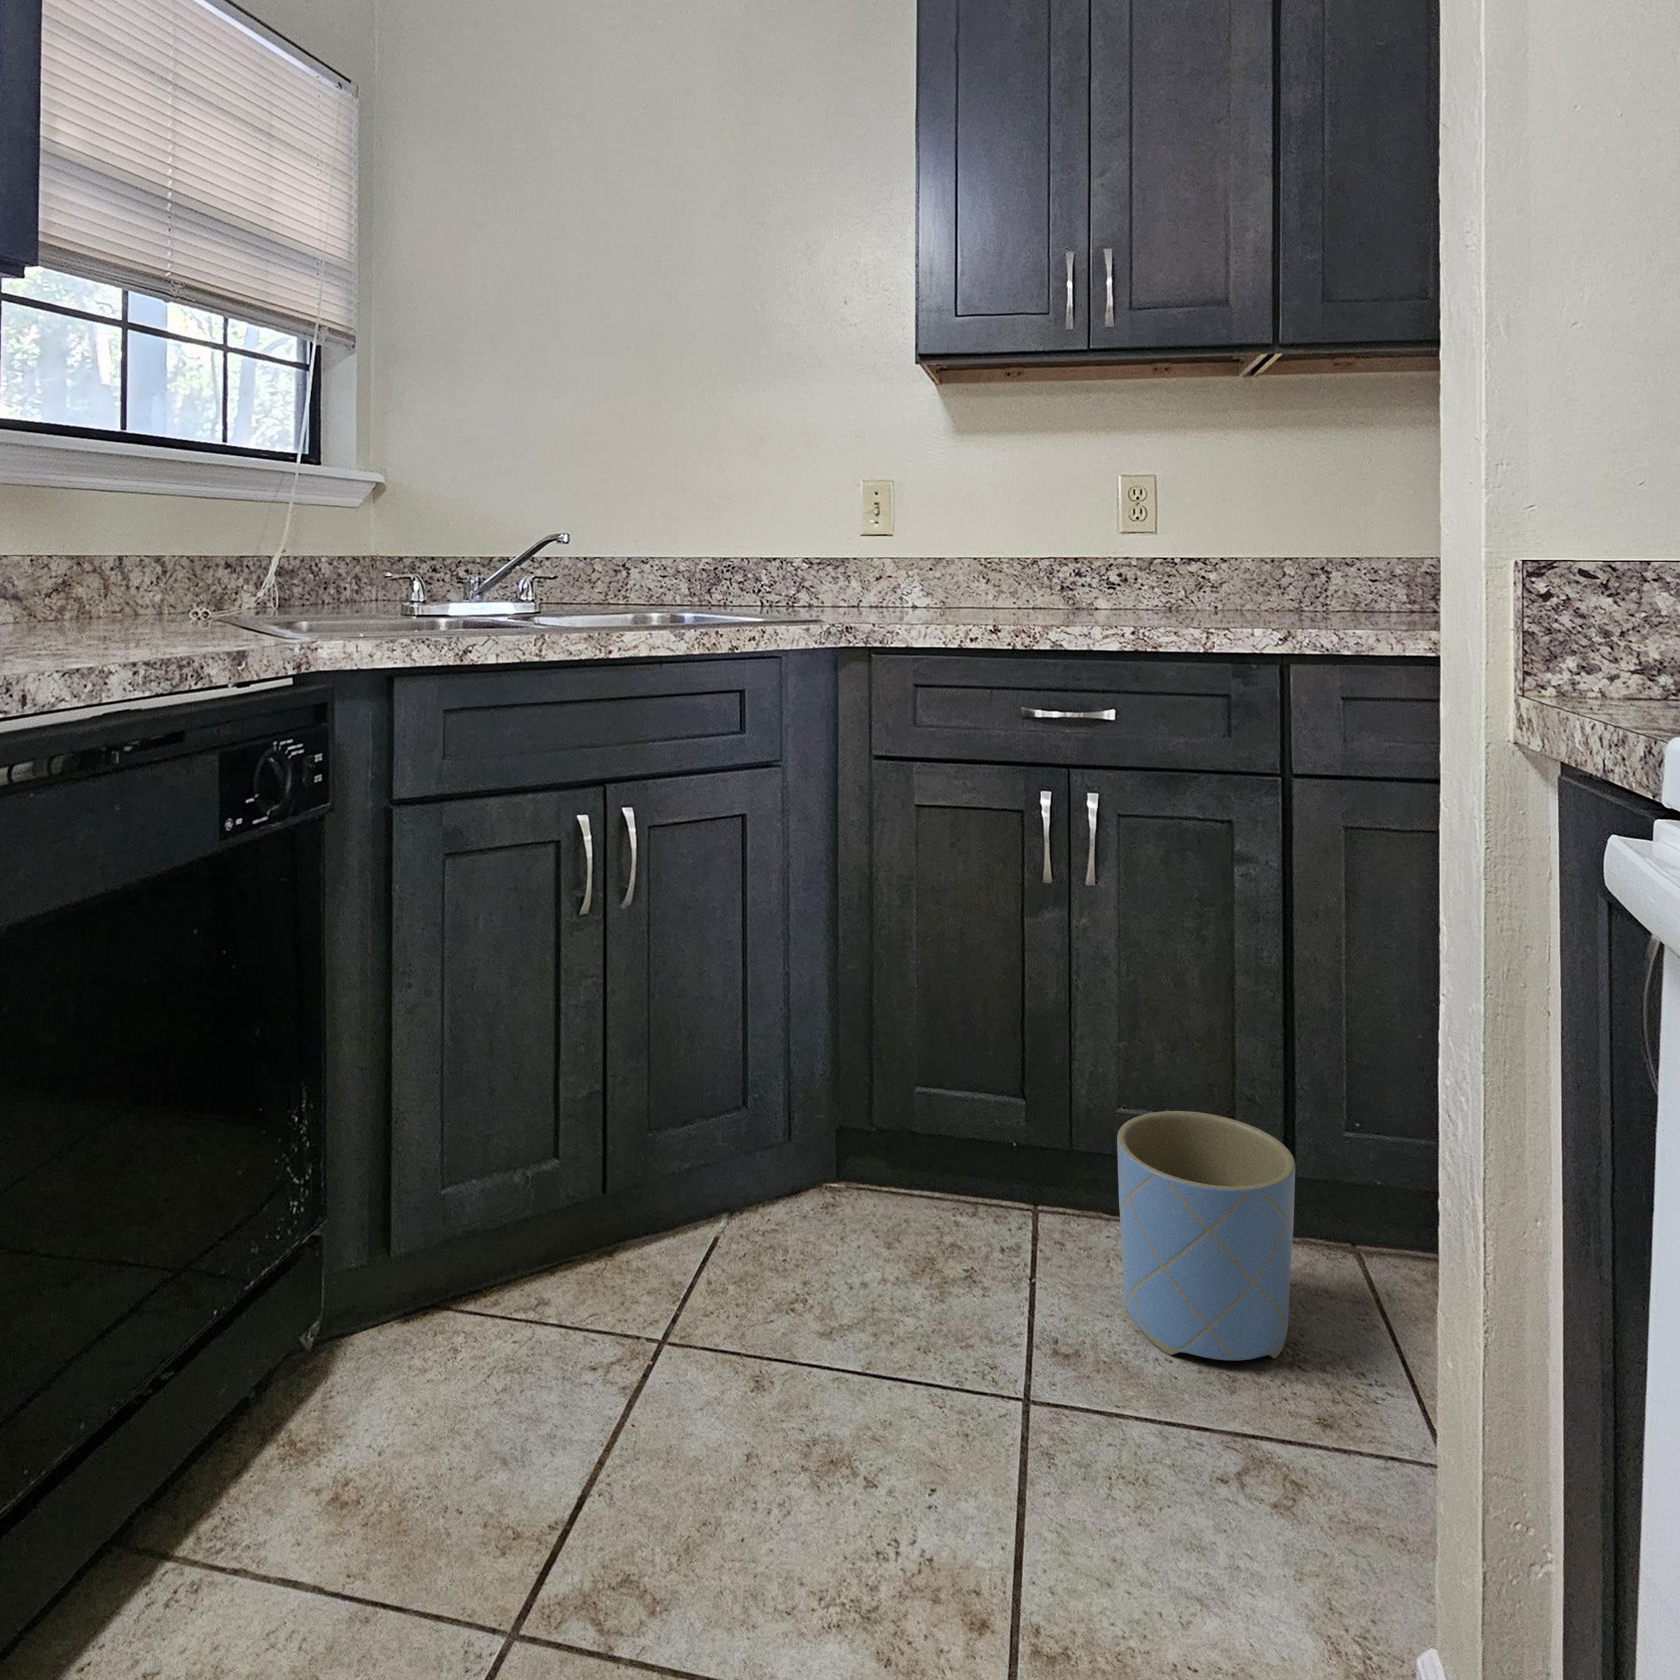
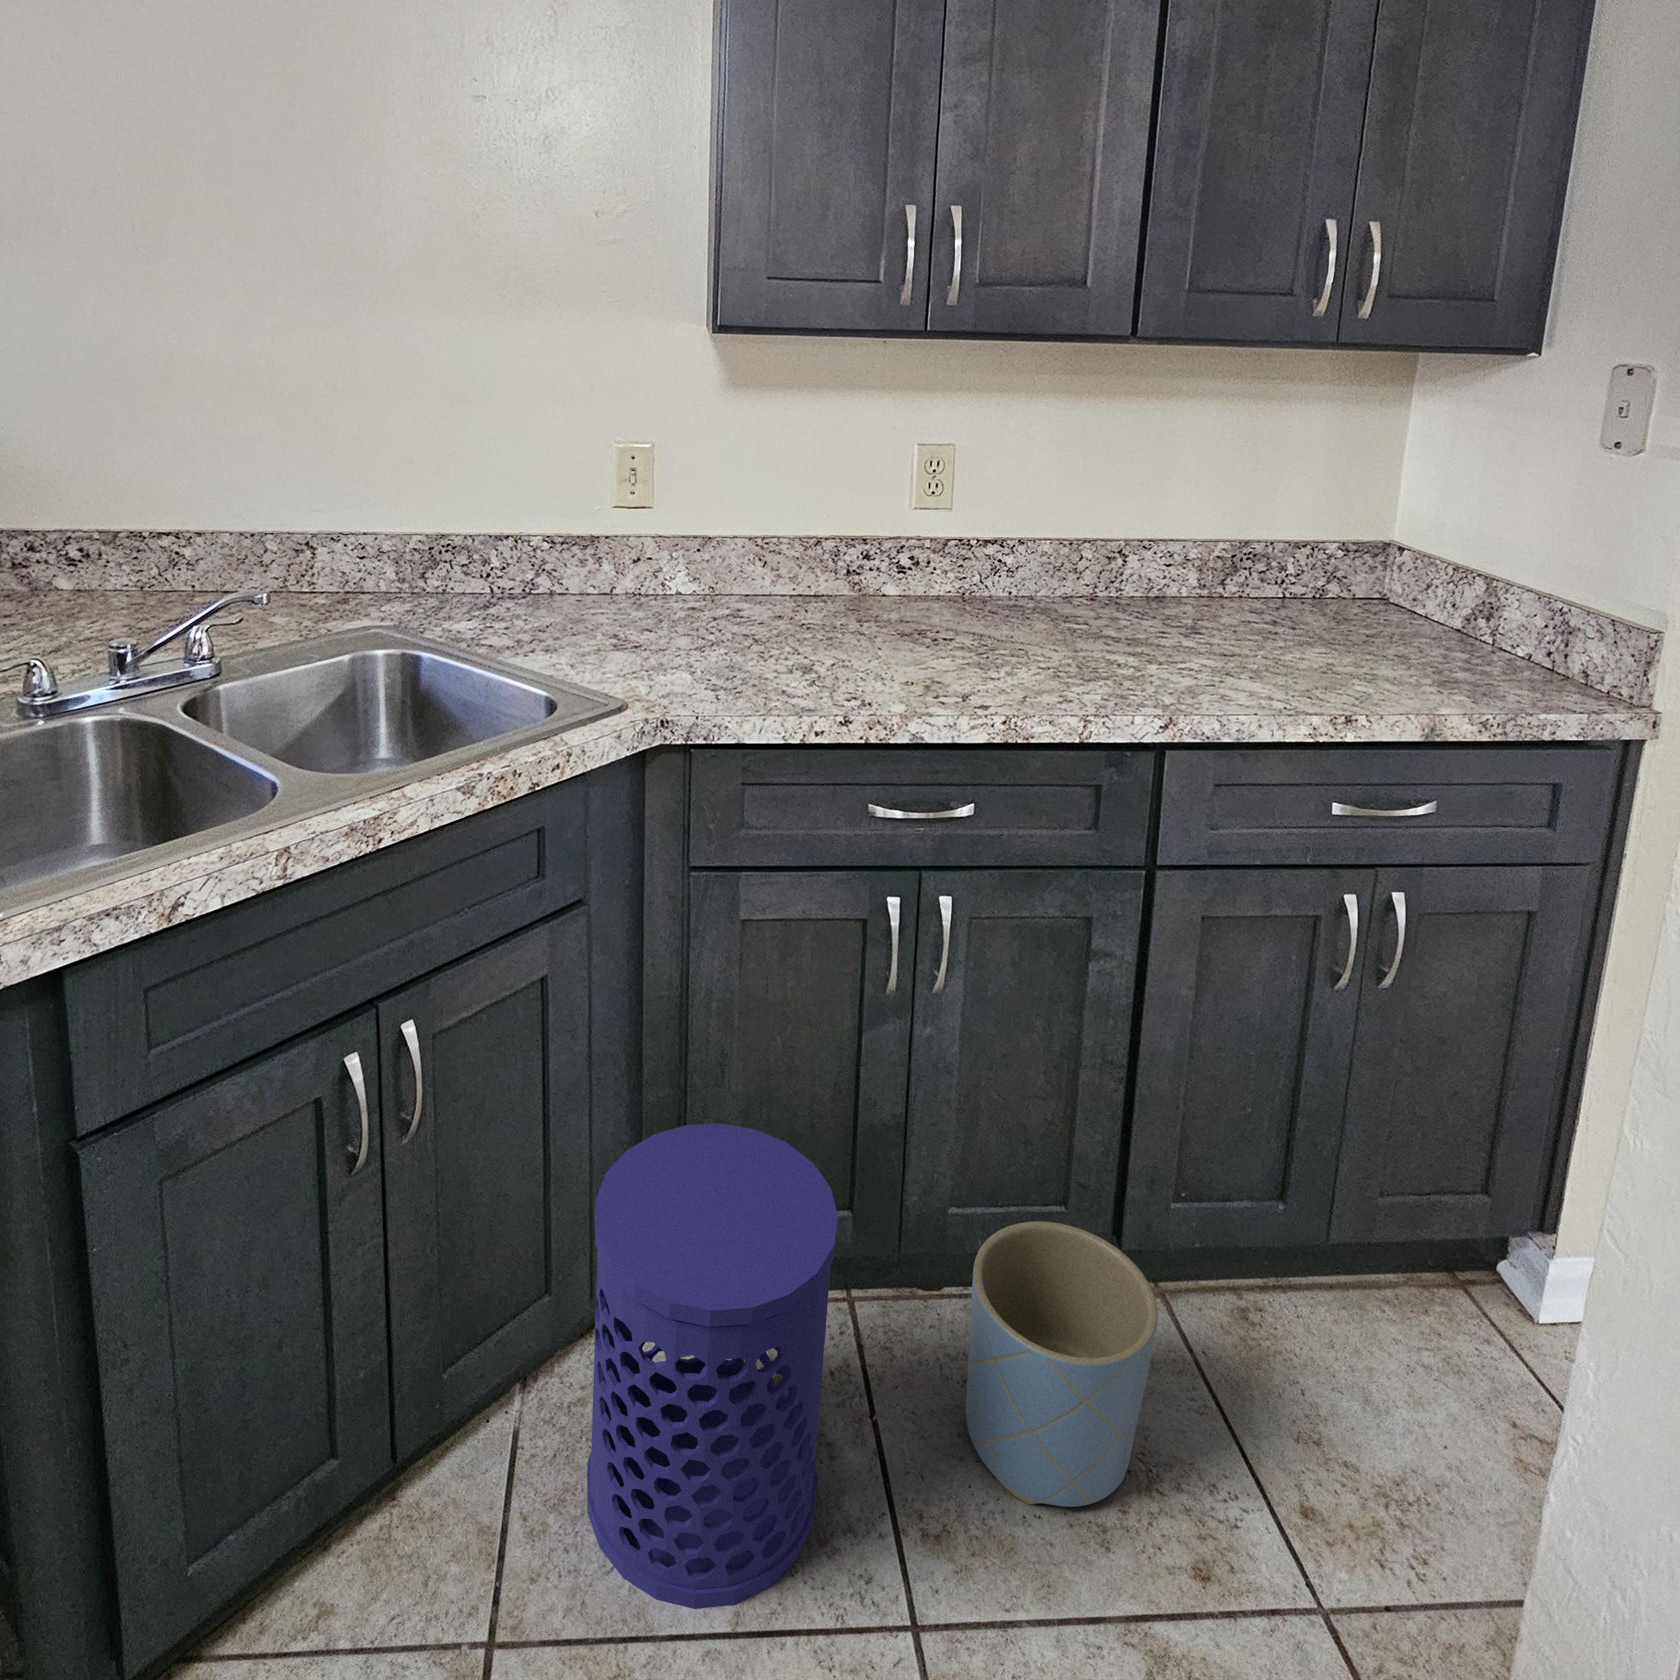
waste bin: none [765,970,970,1358] -> present [587,1123,838,1609]

